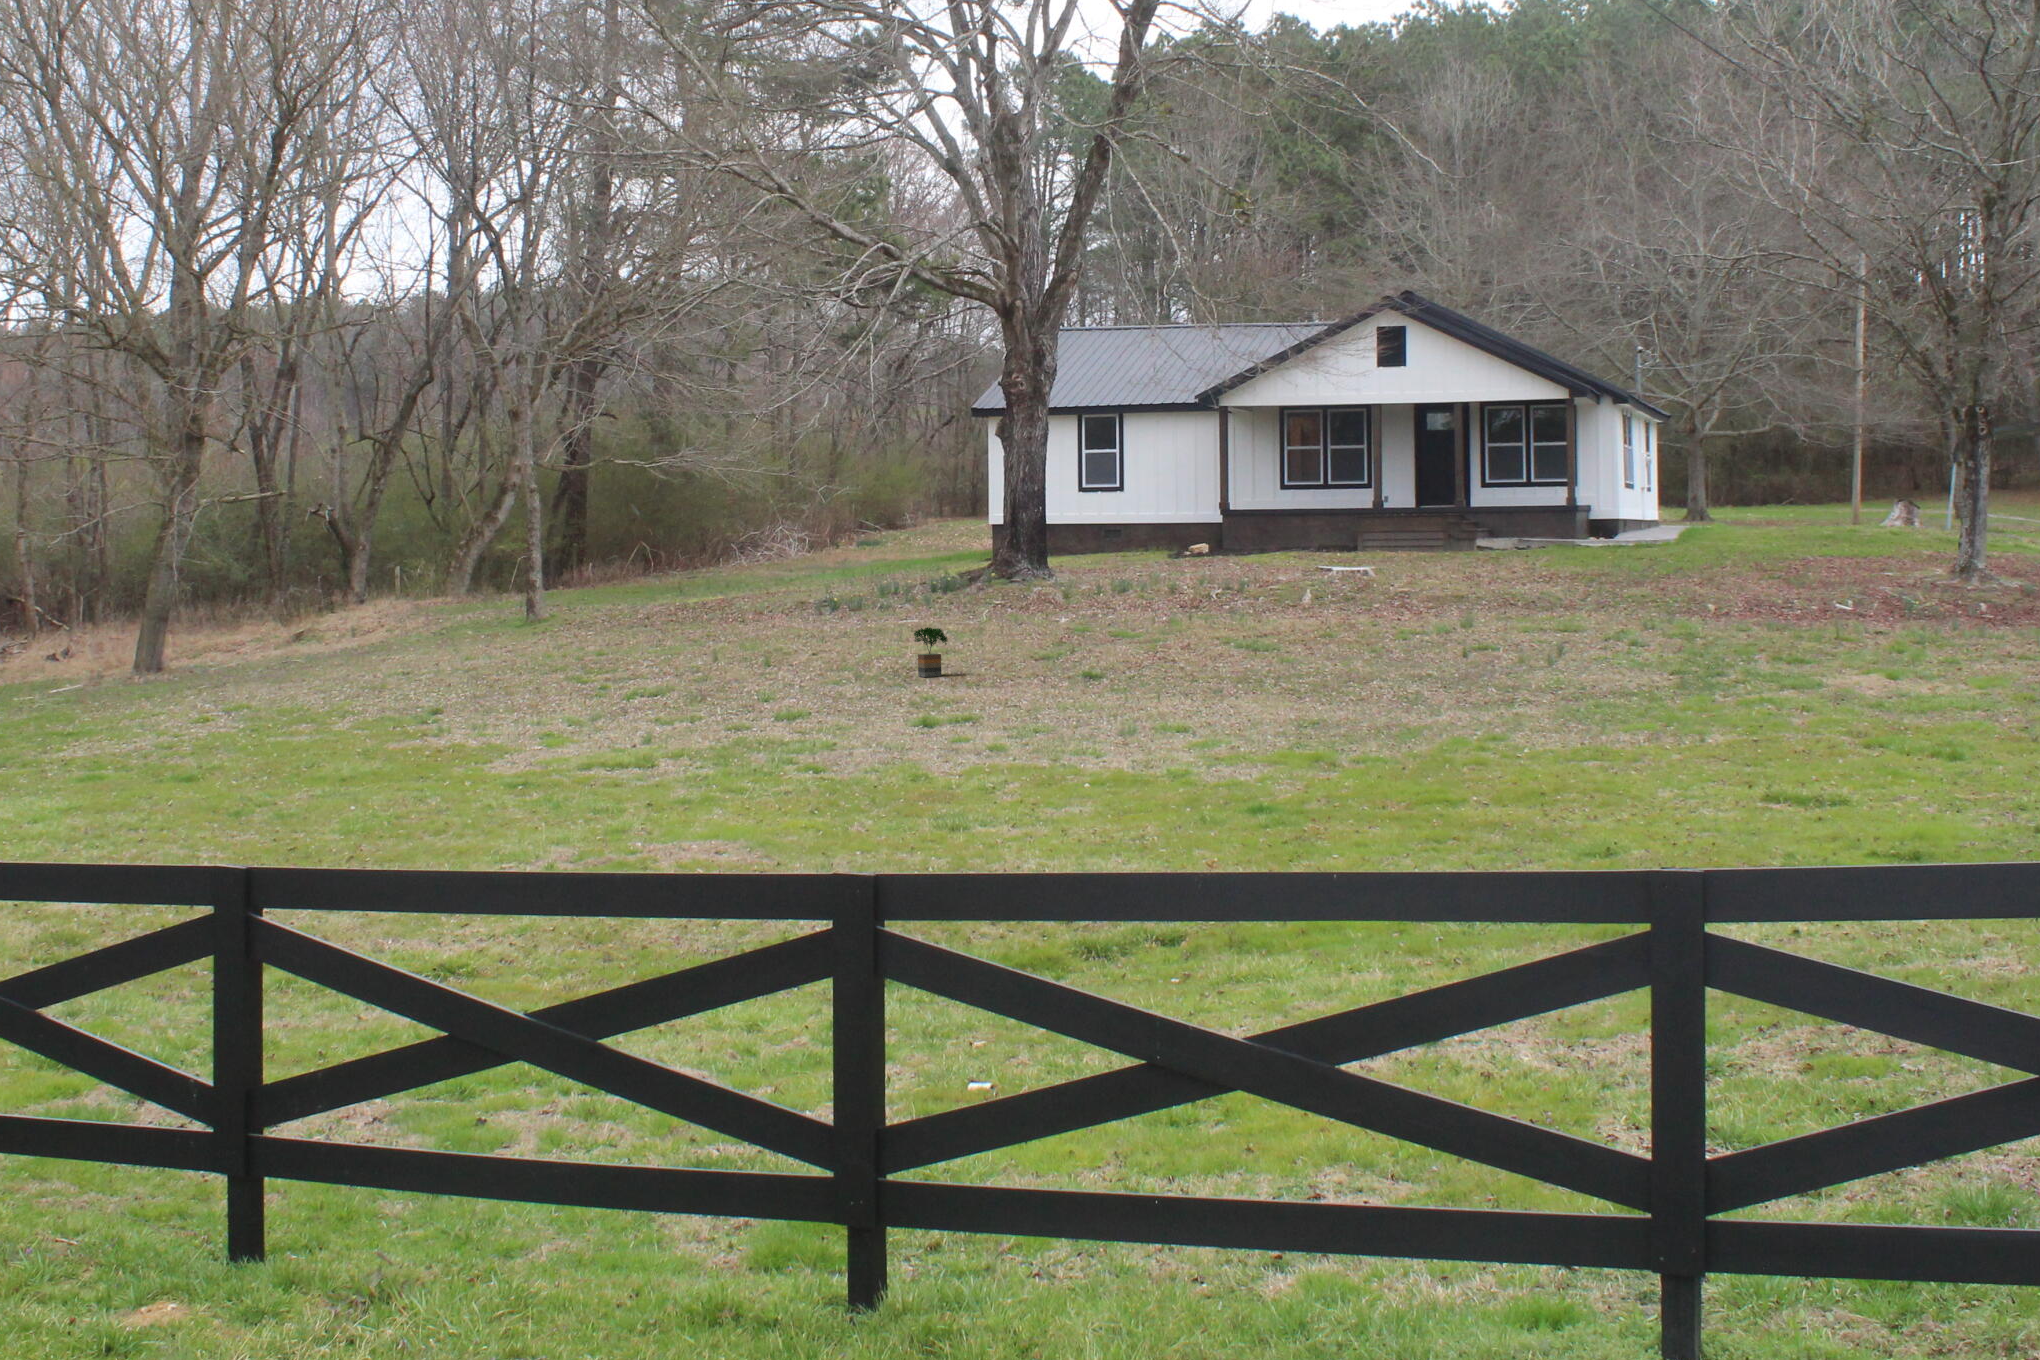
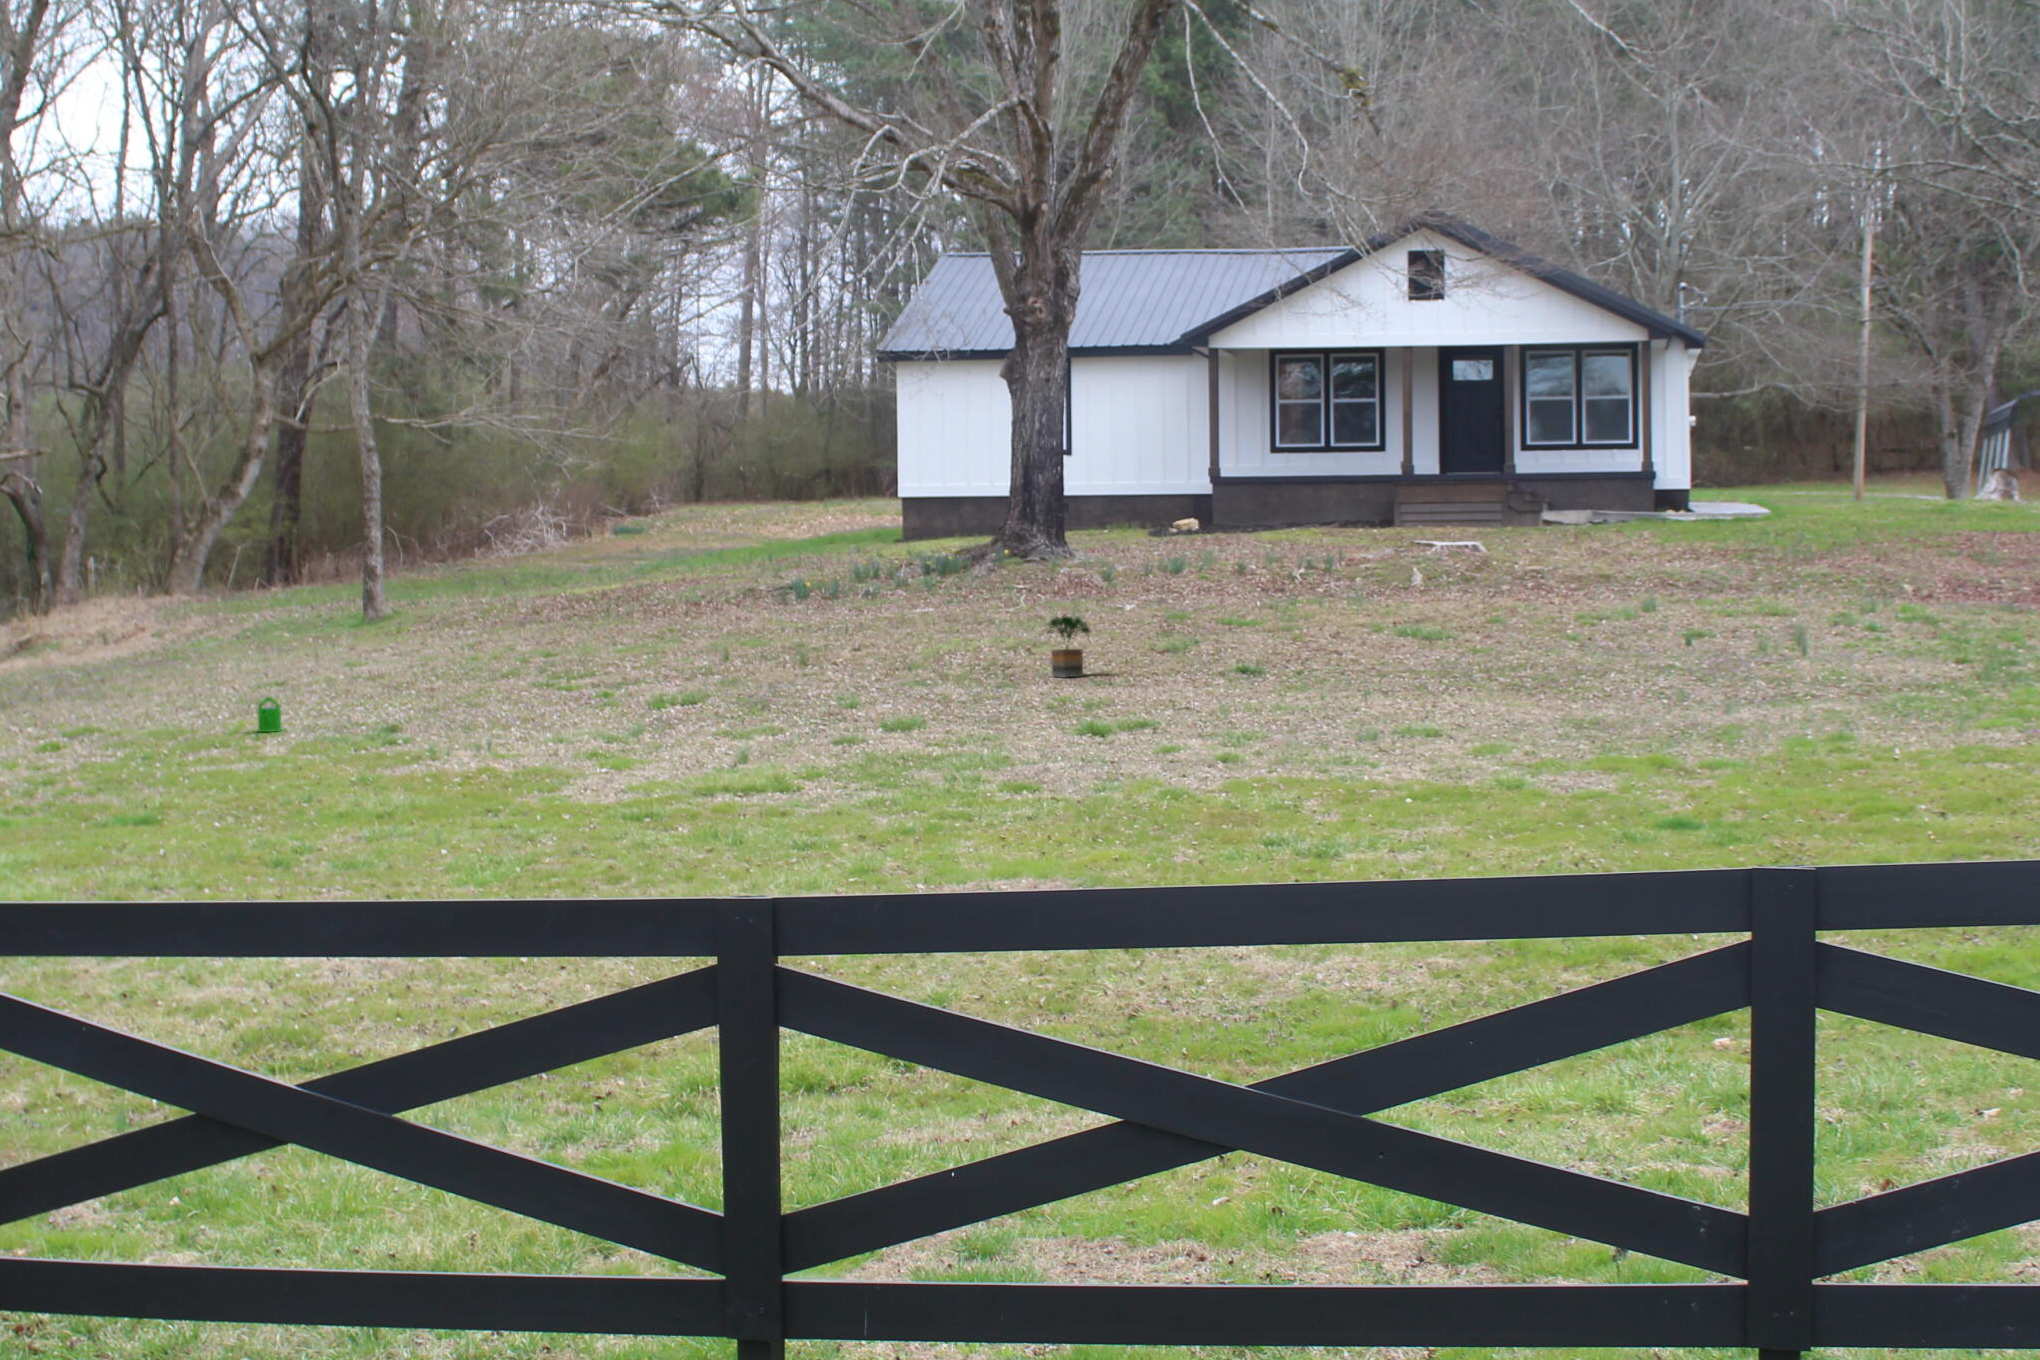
watering can: none [287,685,309,711] -> present [257,697,282,732]

